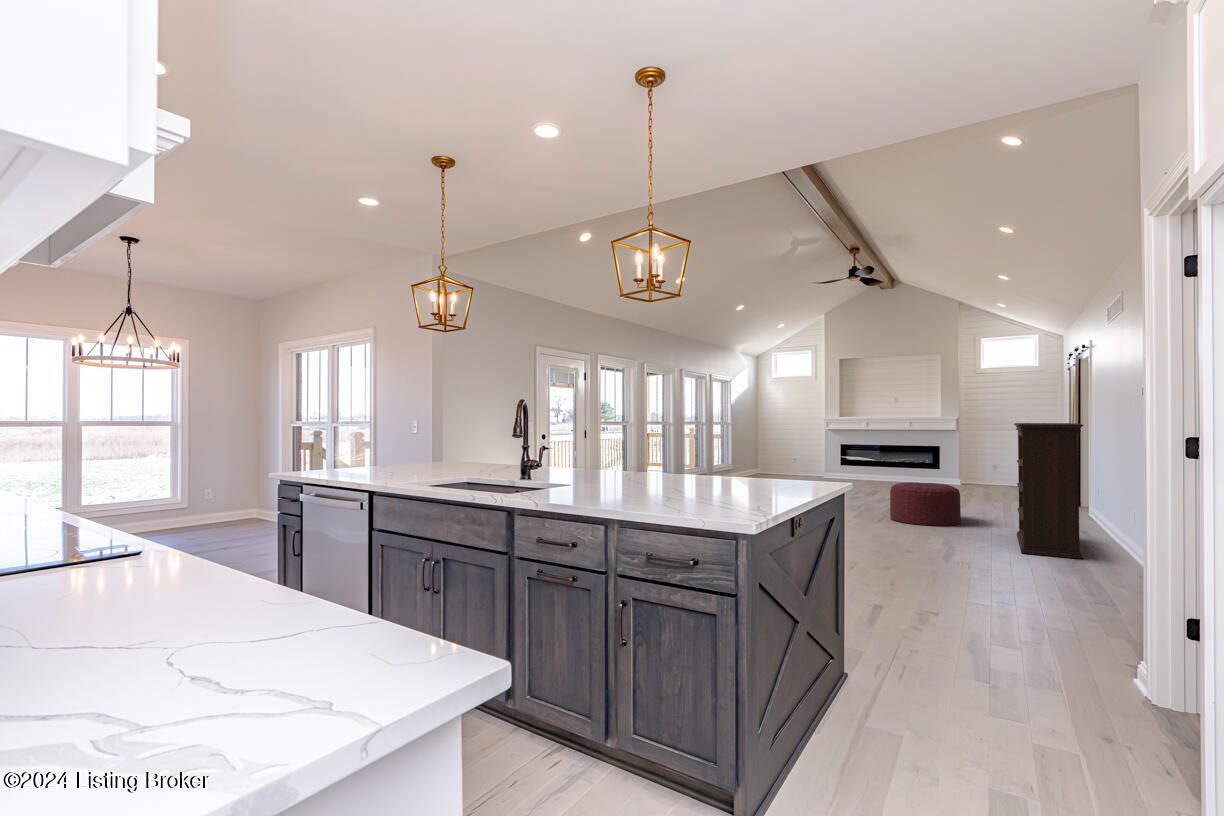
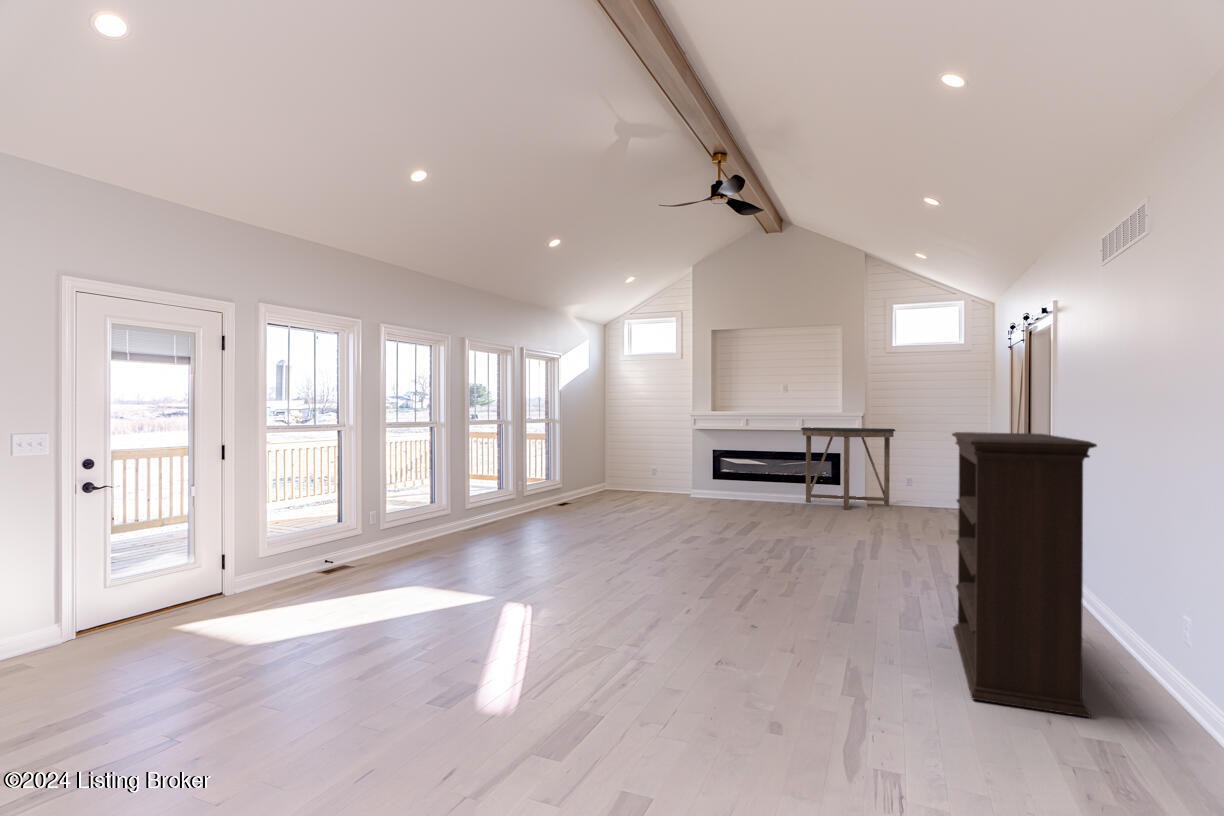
console table: none [910,428,984,486] -> present [801,427,895,509]
ottoman: present [890,482,961,526] -> none [752,527,862,608]

